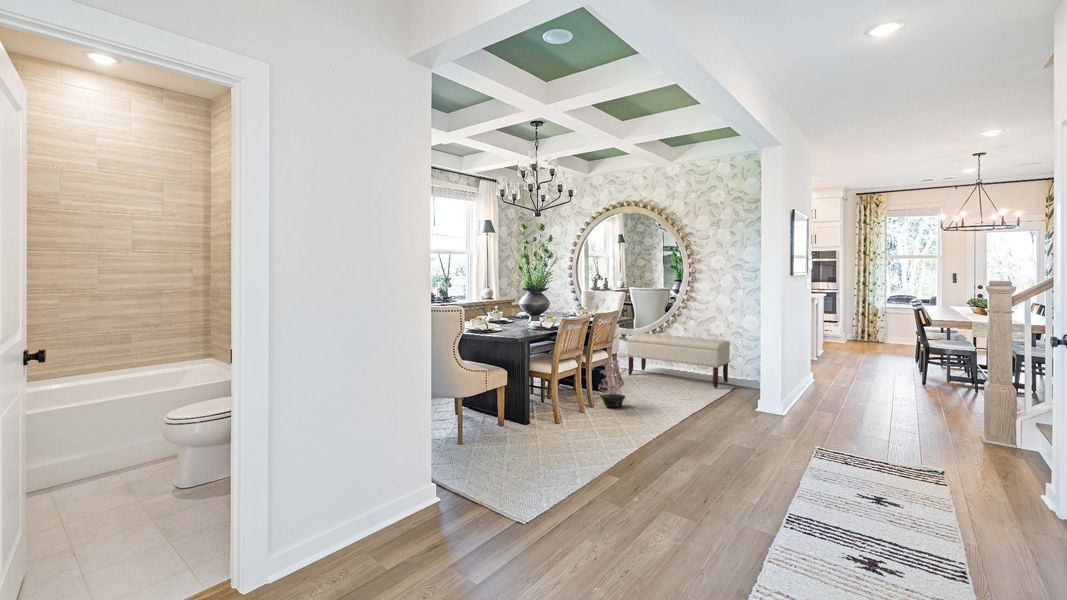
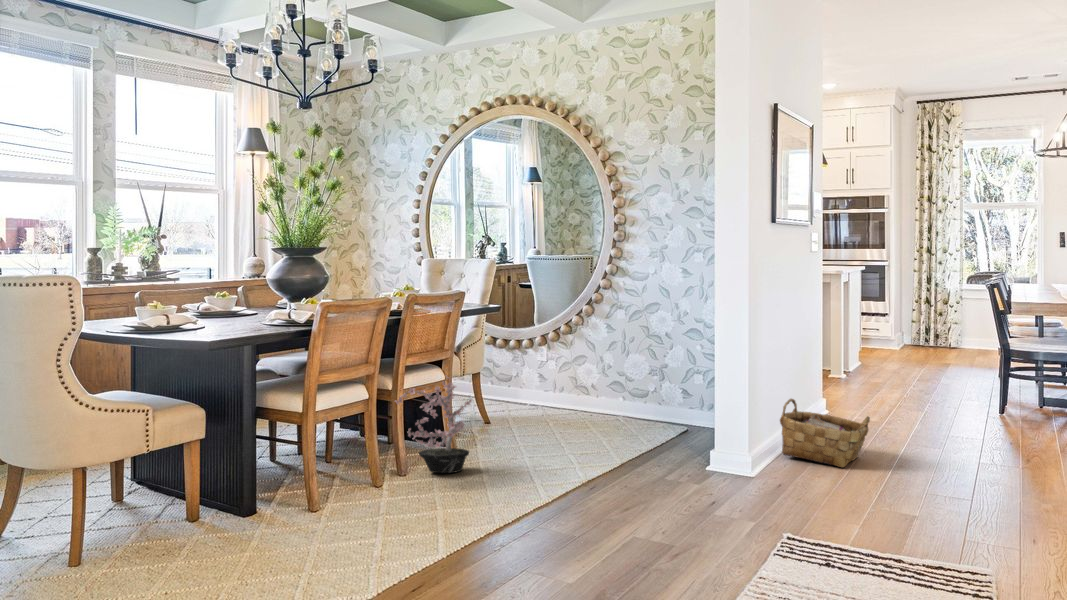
bench: present [627,333,730,388] -> none [506,335,682,431]
woven basket: none [796,373,851,412] -> present [780,399,870,468]

